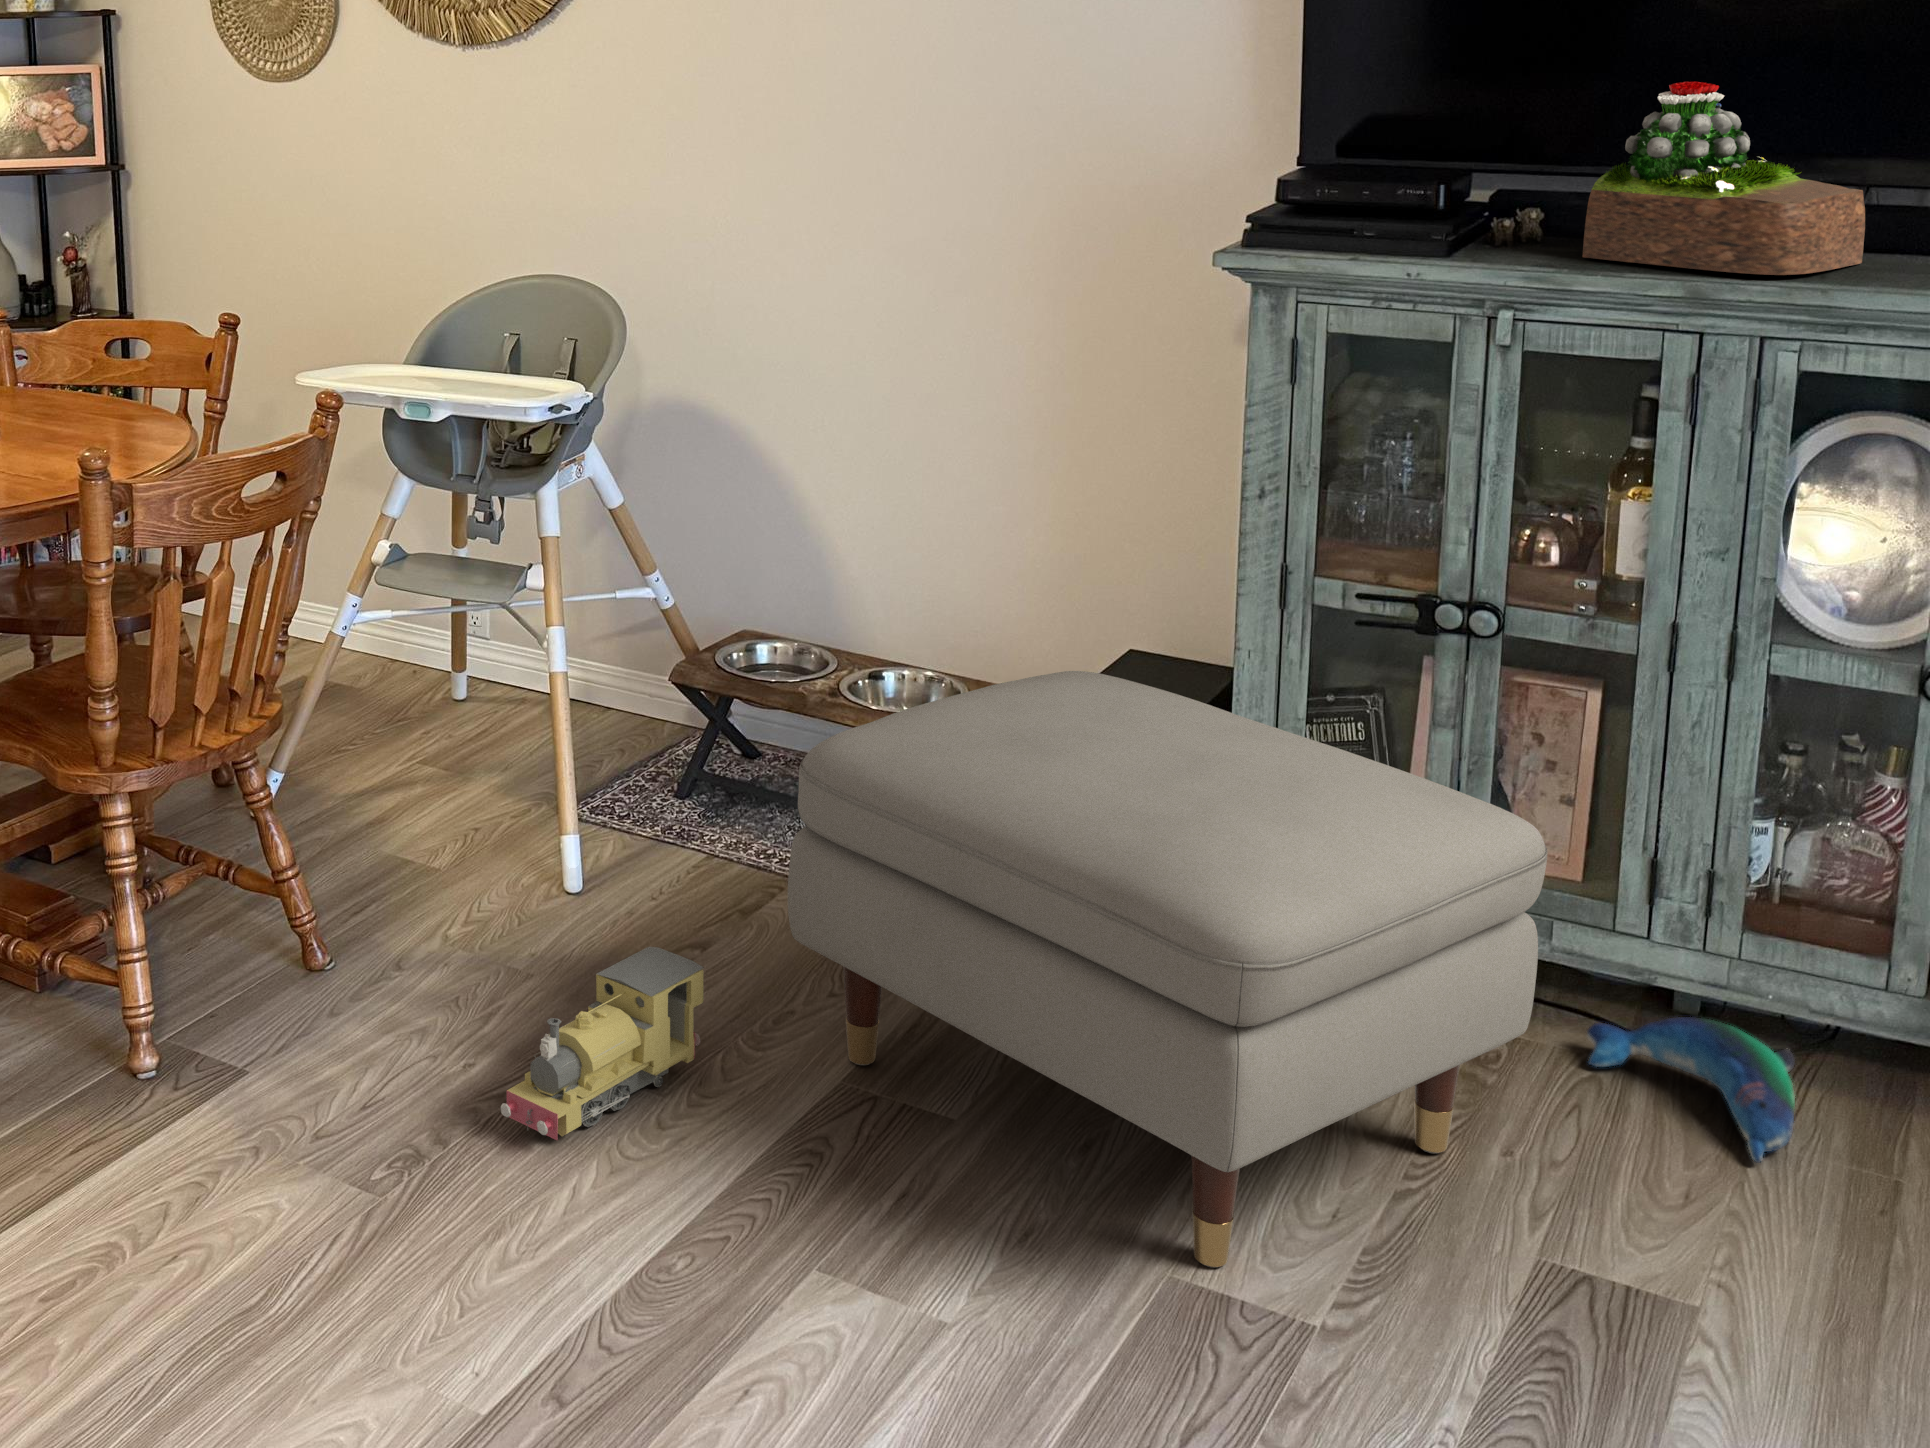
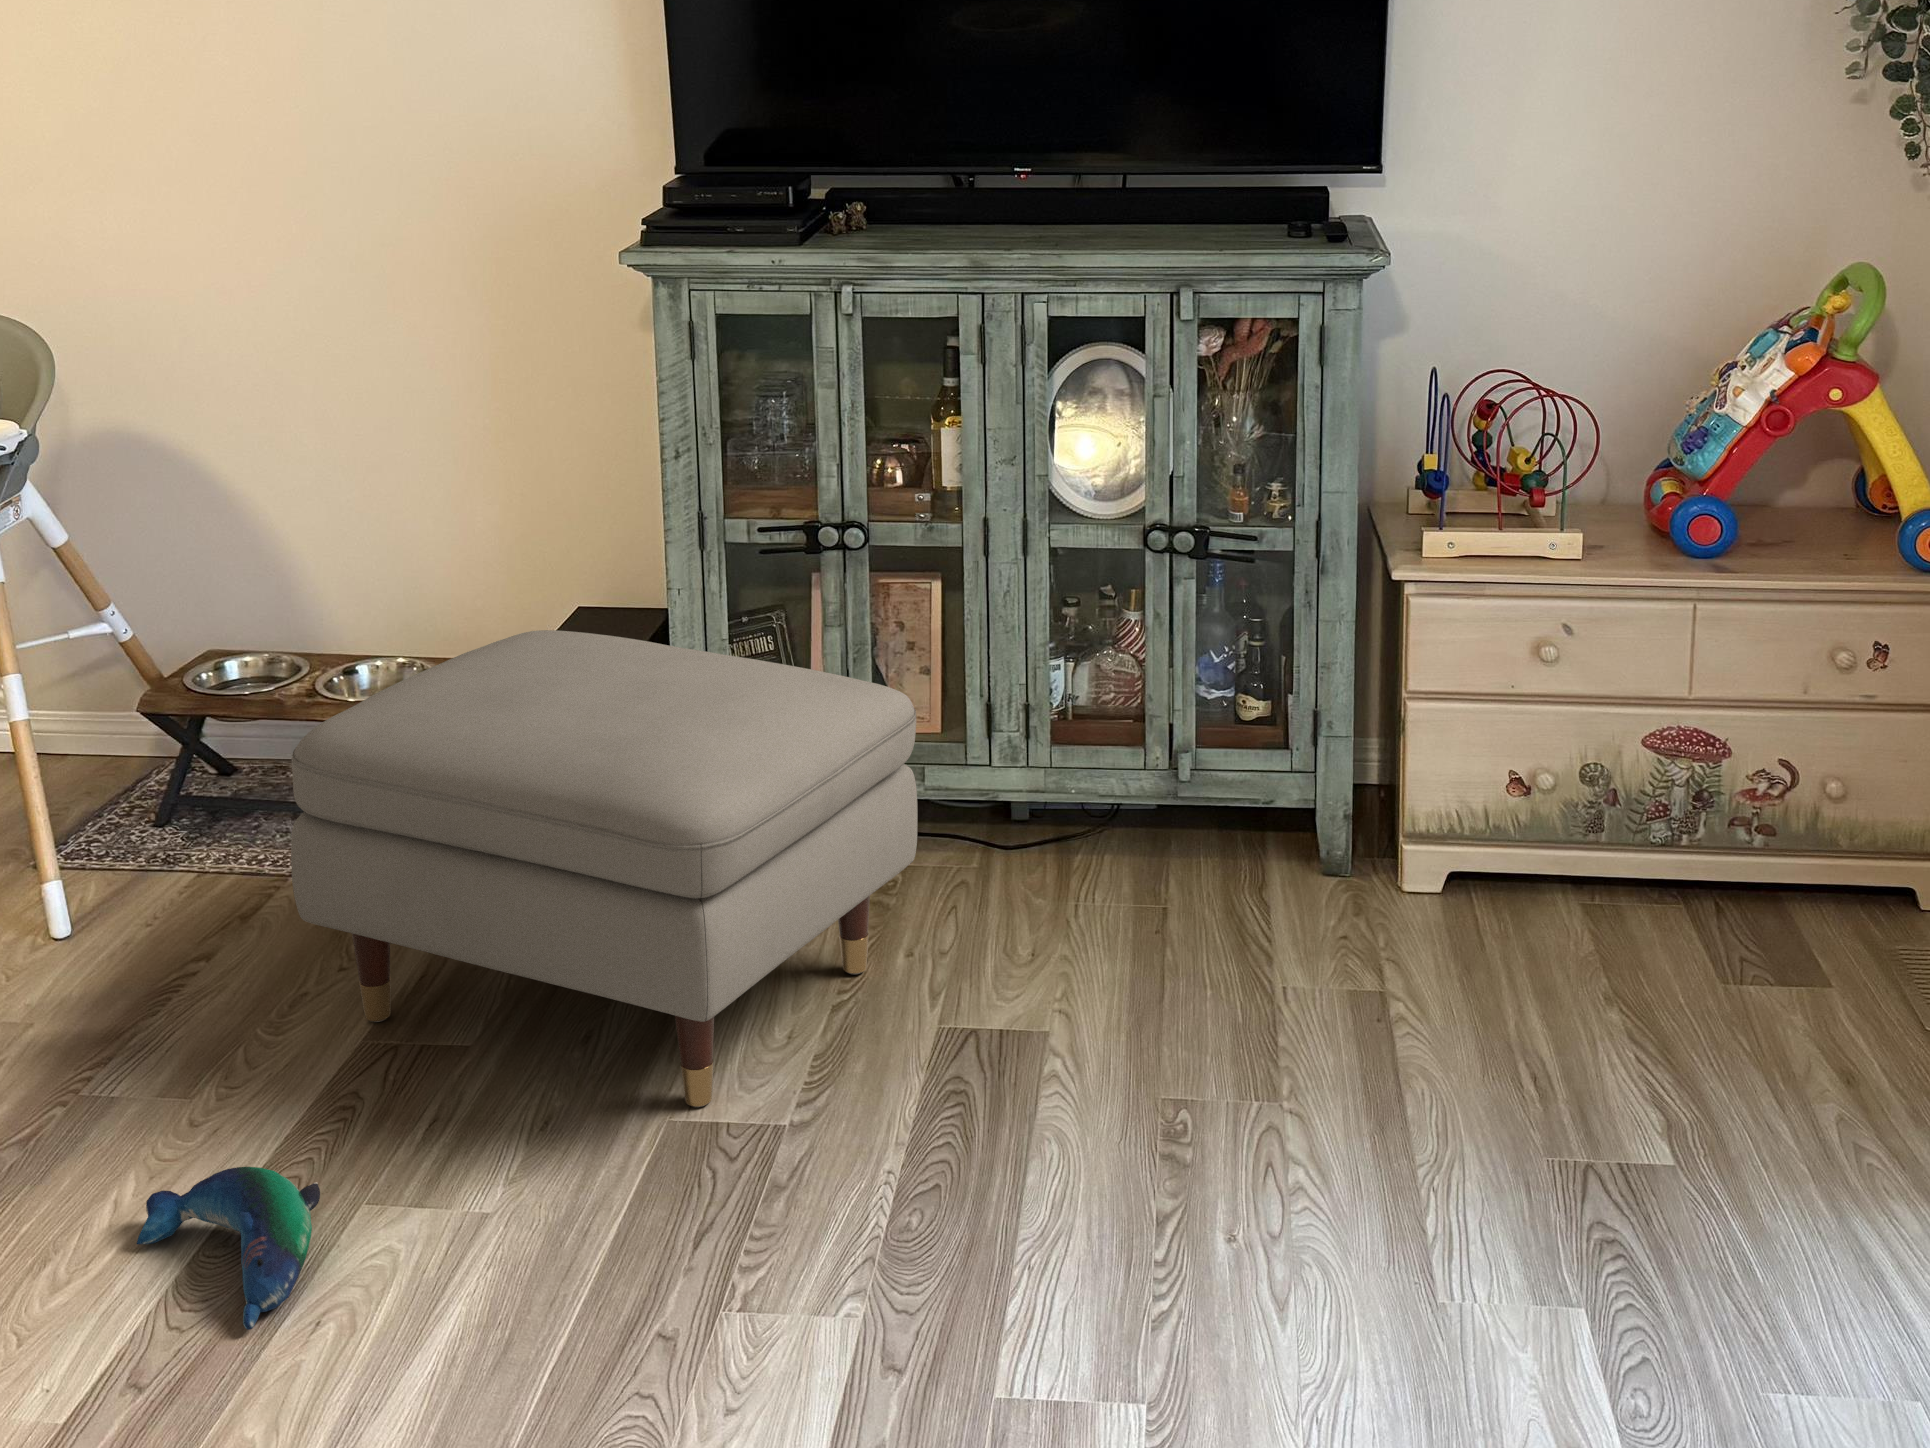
succulent plant: present [1582,82,1865,275] -> none [896,88,1086,238]
toy train: present [501,947,704,1140] -> none [27,958,222,1162]
plush toy: present [1587,1017,1795,1163] -> present [137,1167,320,1330]

